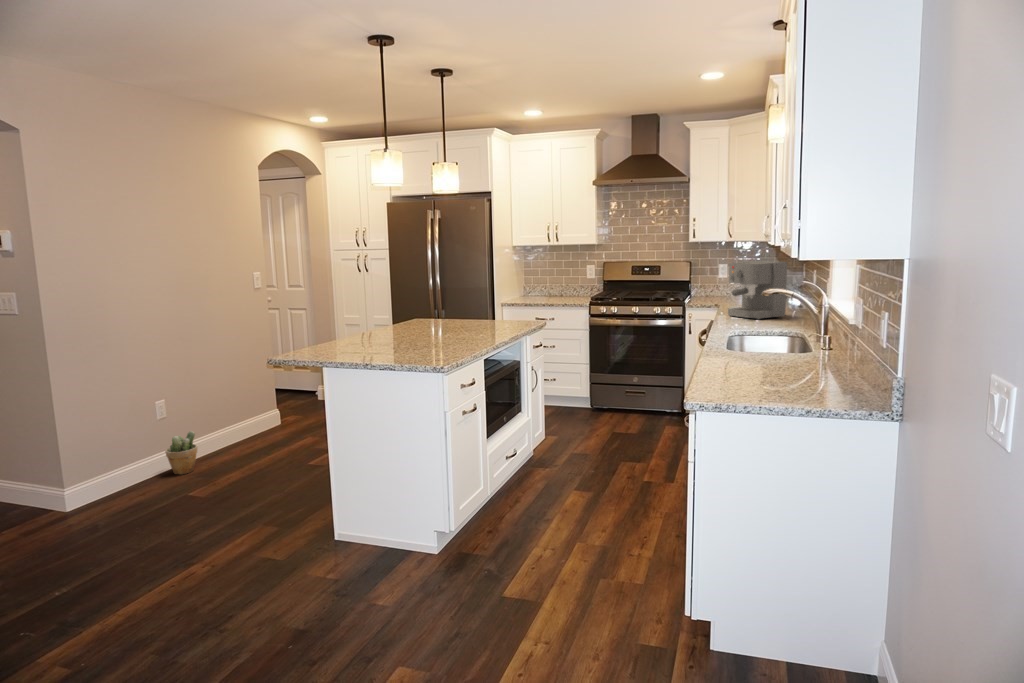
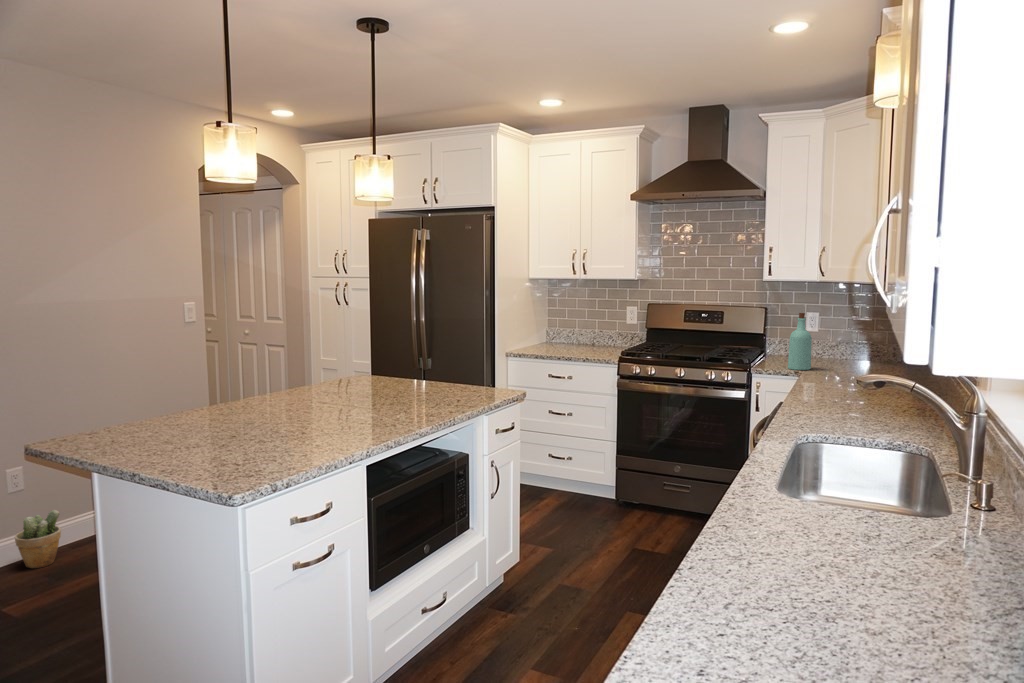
coffee maker: present [728,261,787,320] -> none [806,314,905,408]
bottle: none [709,264,724,304] -> present [788,313,812,370]

